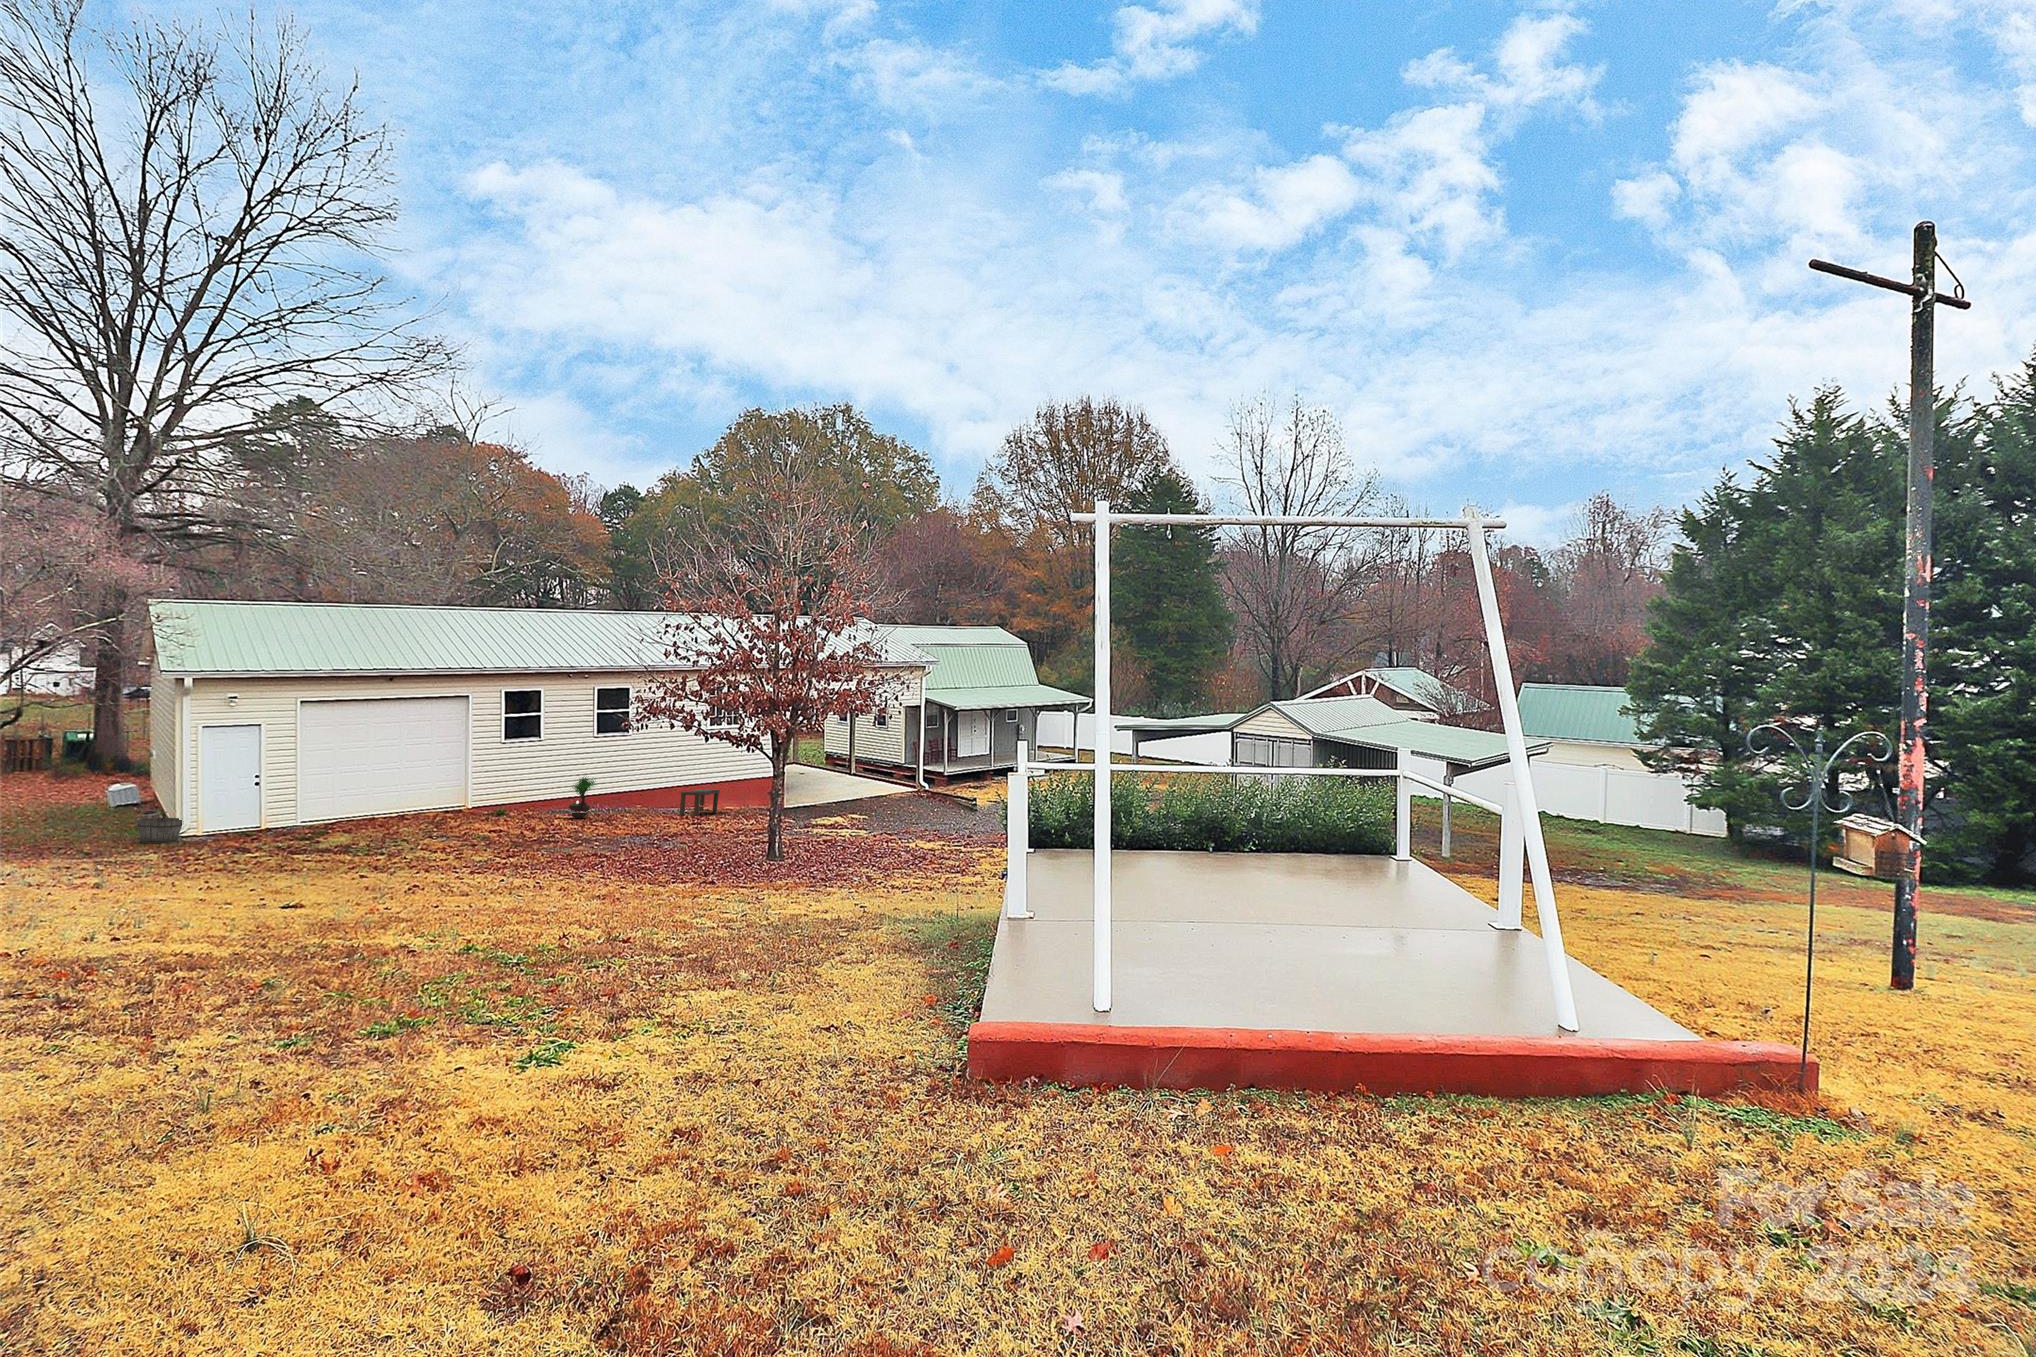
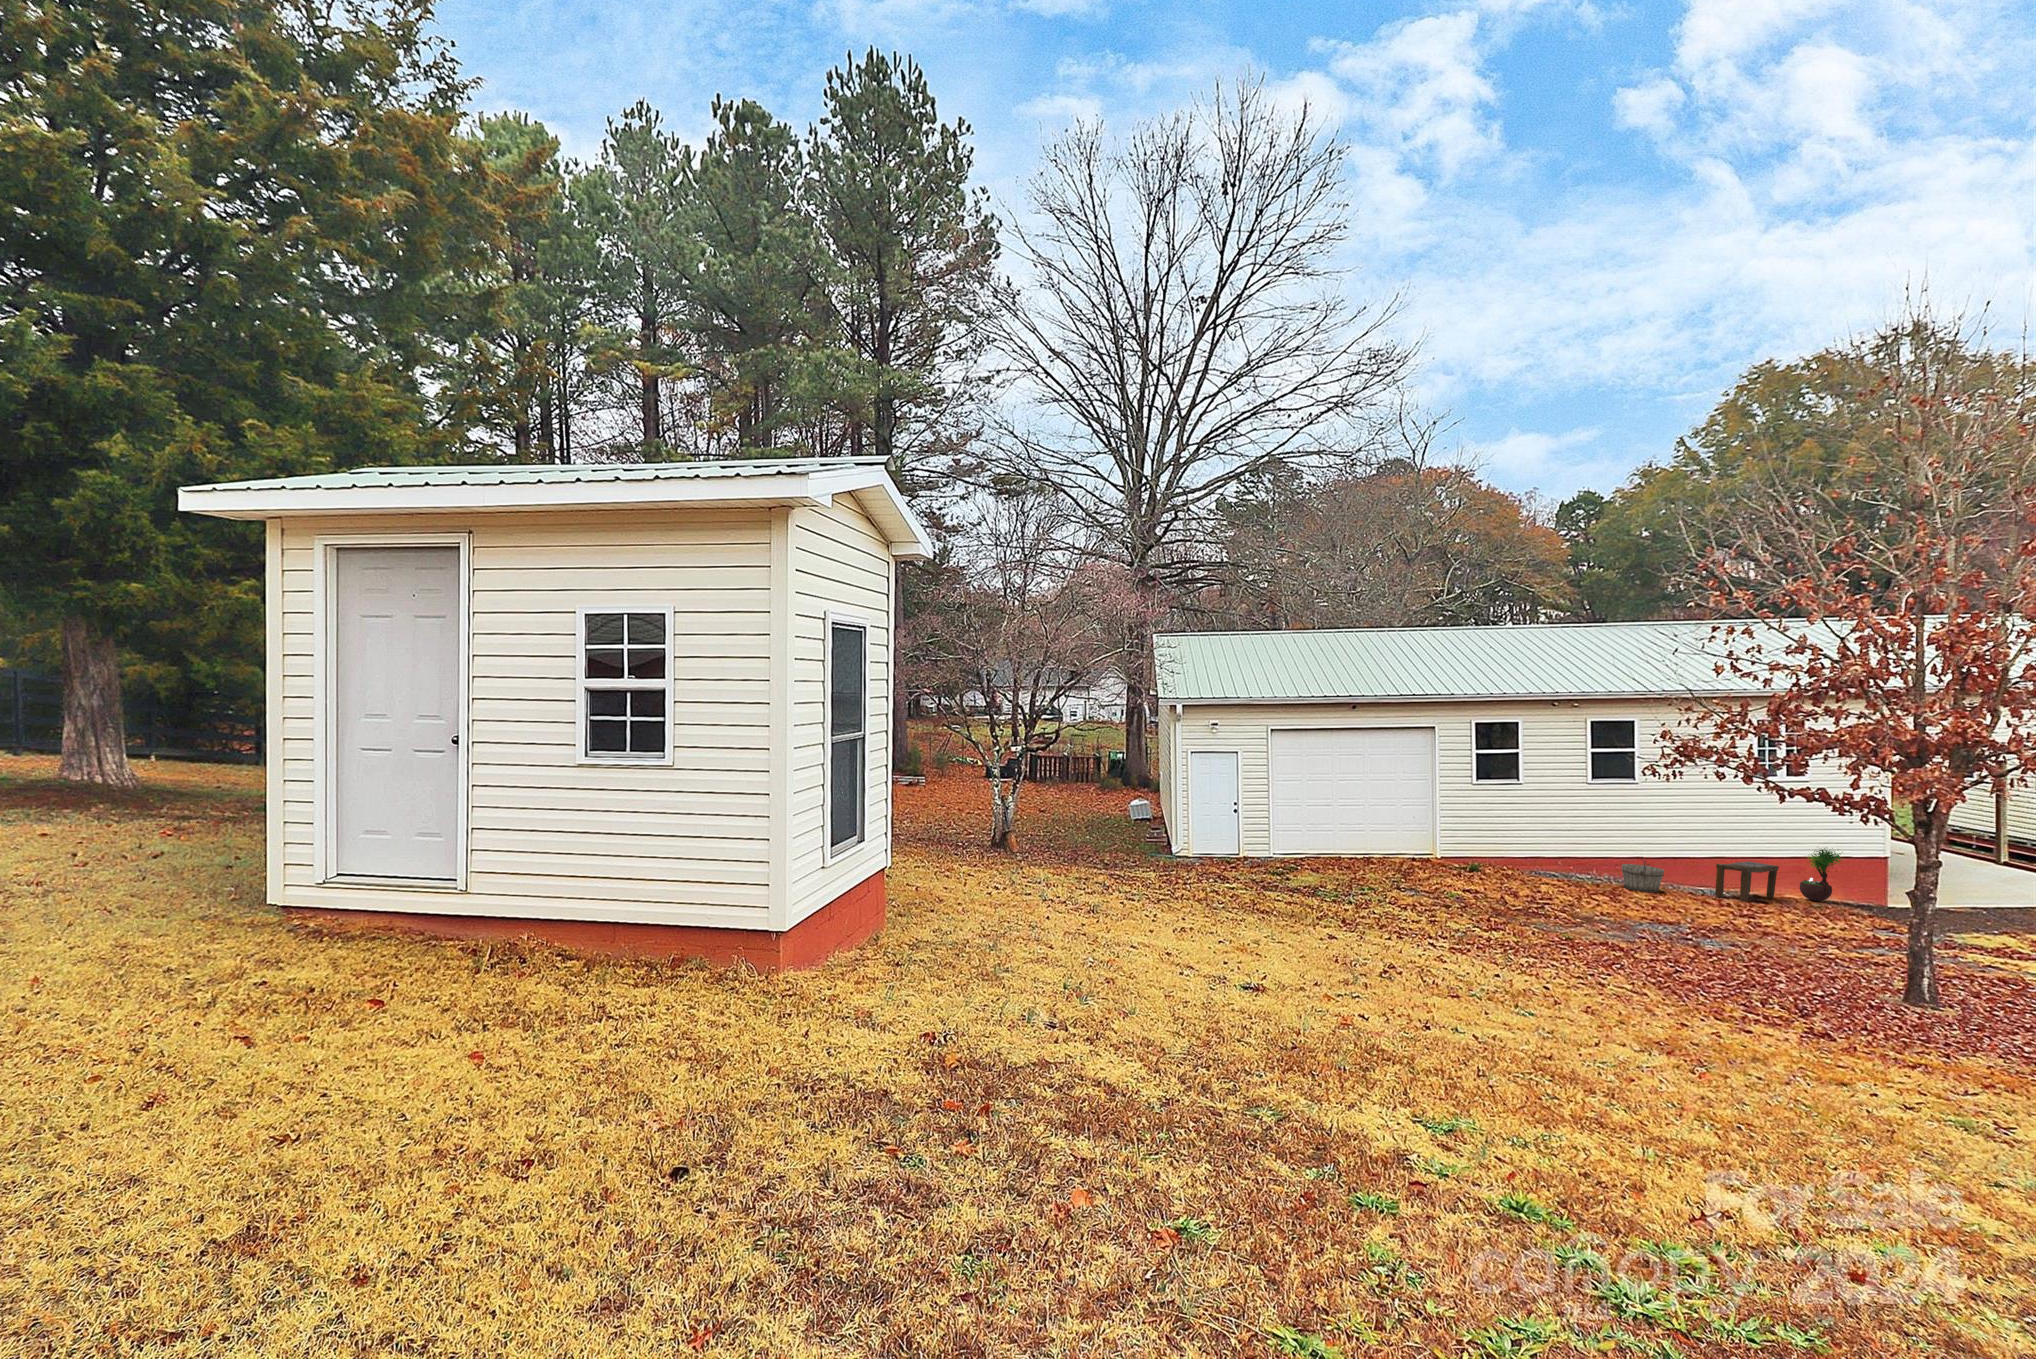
potted tree: present [569,777,595,818] -> present [1800,847,1841,901]
wooden bucket: present [137,812,182,843] -> present [1622,859,1664,892]

